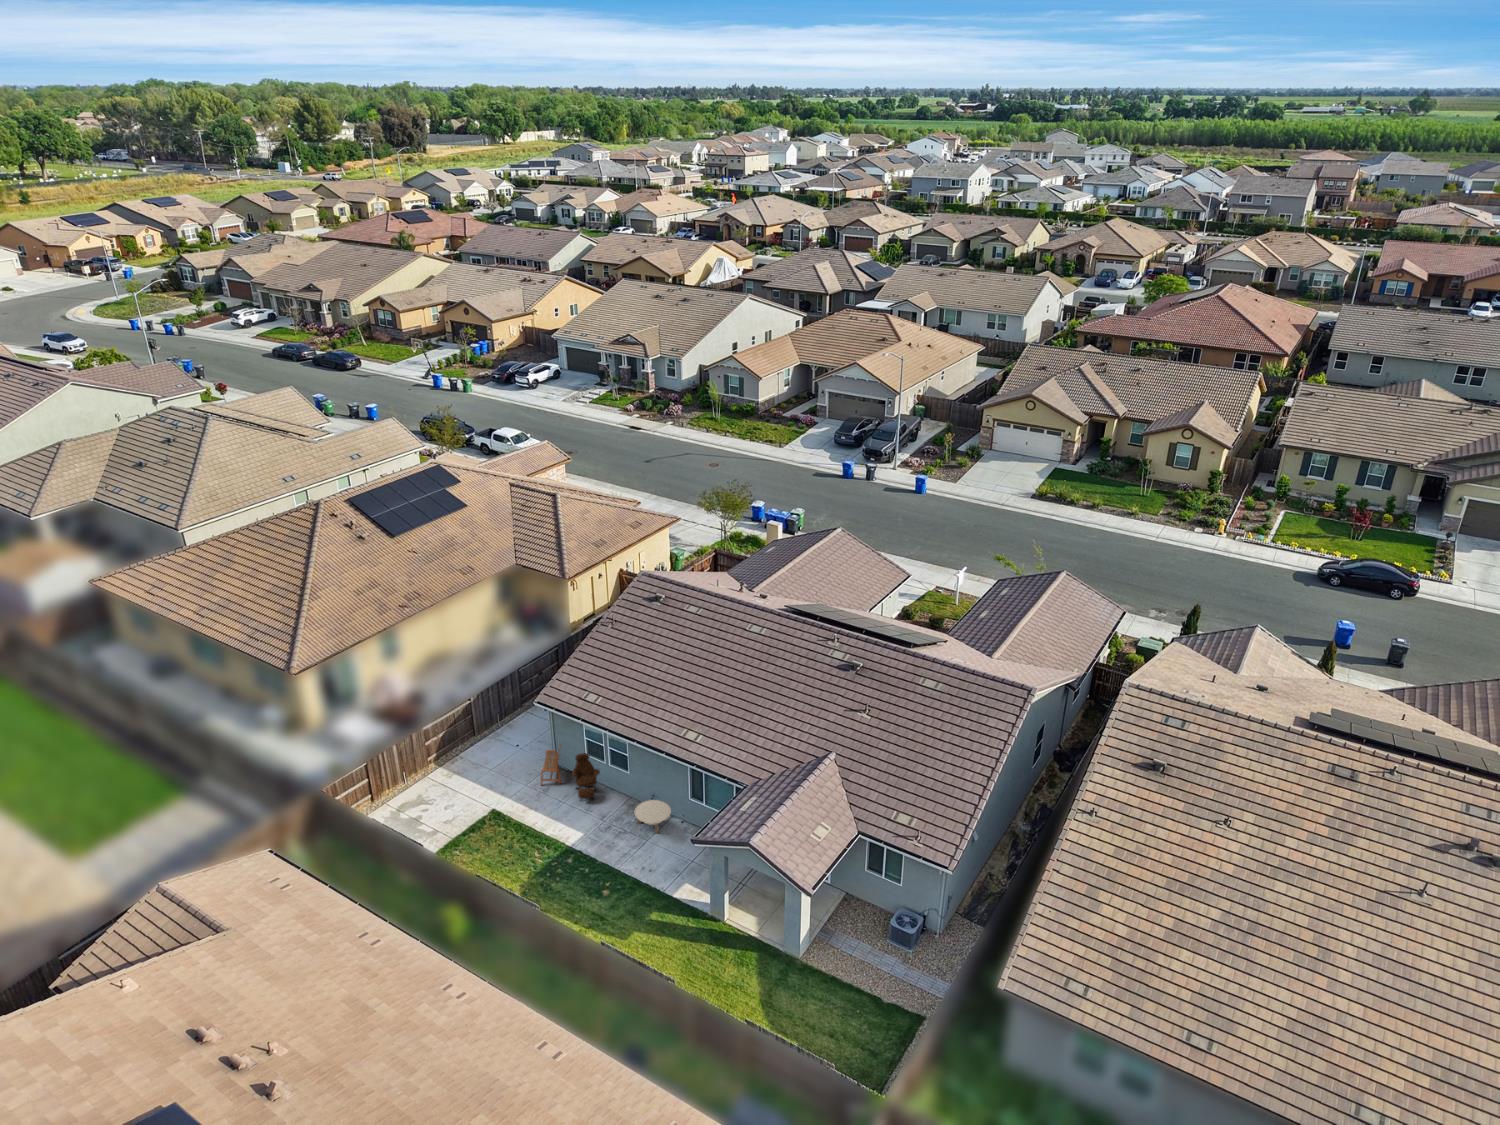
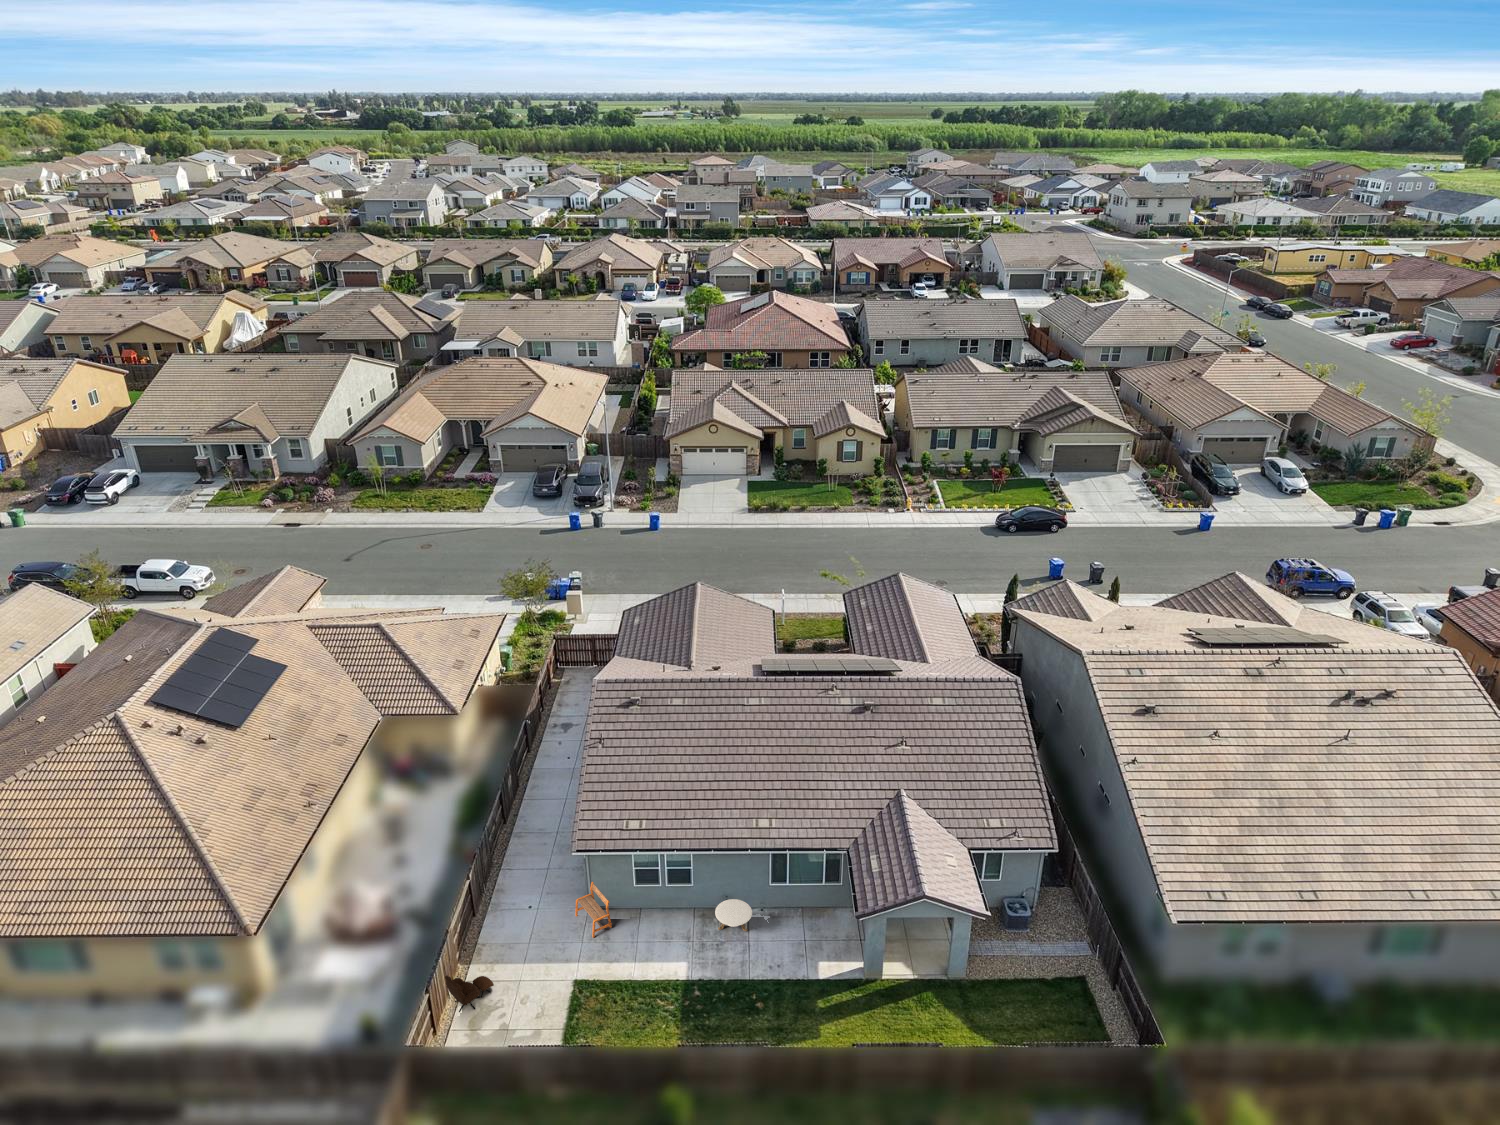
lounge chair: present [572,753,600,800] -> present [445,976,494,1012]

